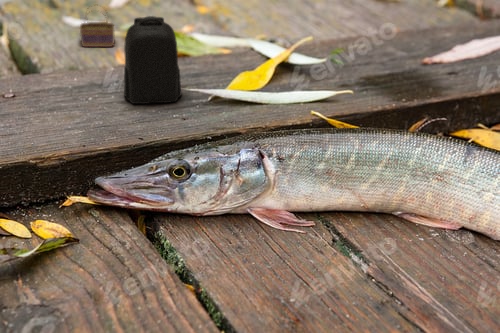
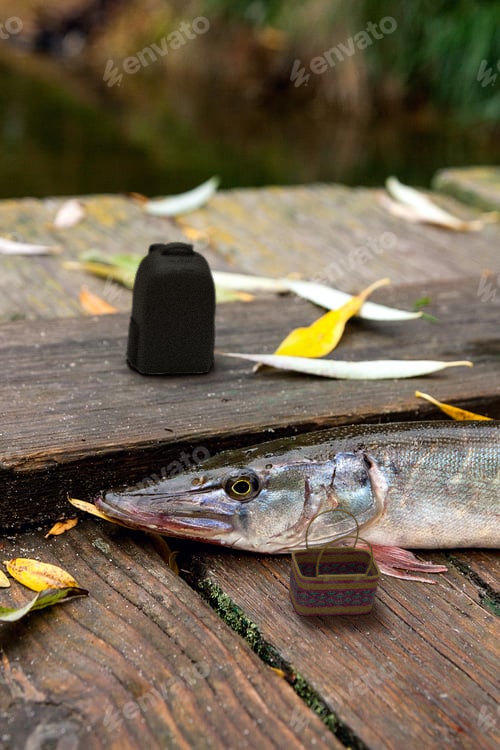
basket: present [80,8,114,47] -> present [289,509,381,616]

